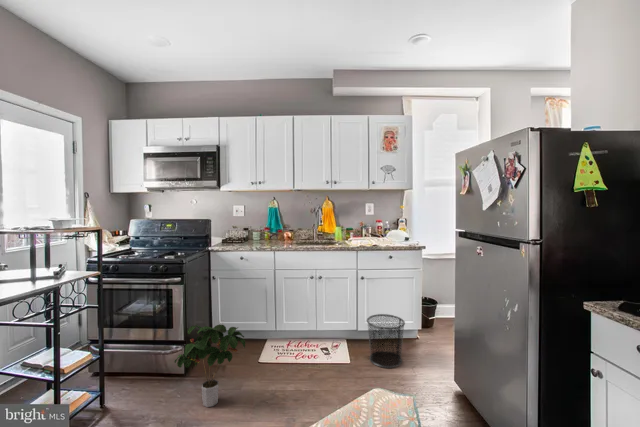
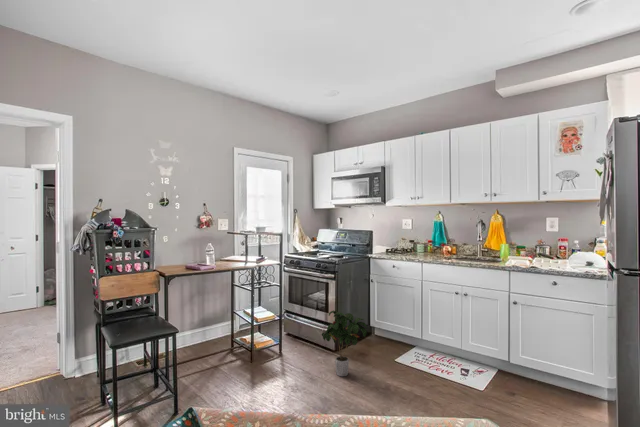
waste bin: present [367,314,405,368] -> none [504,346,556,411]

